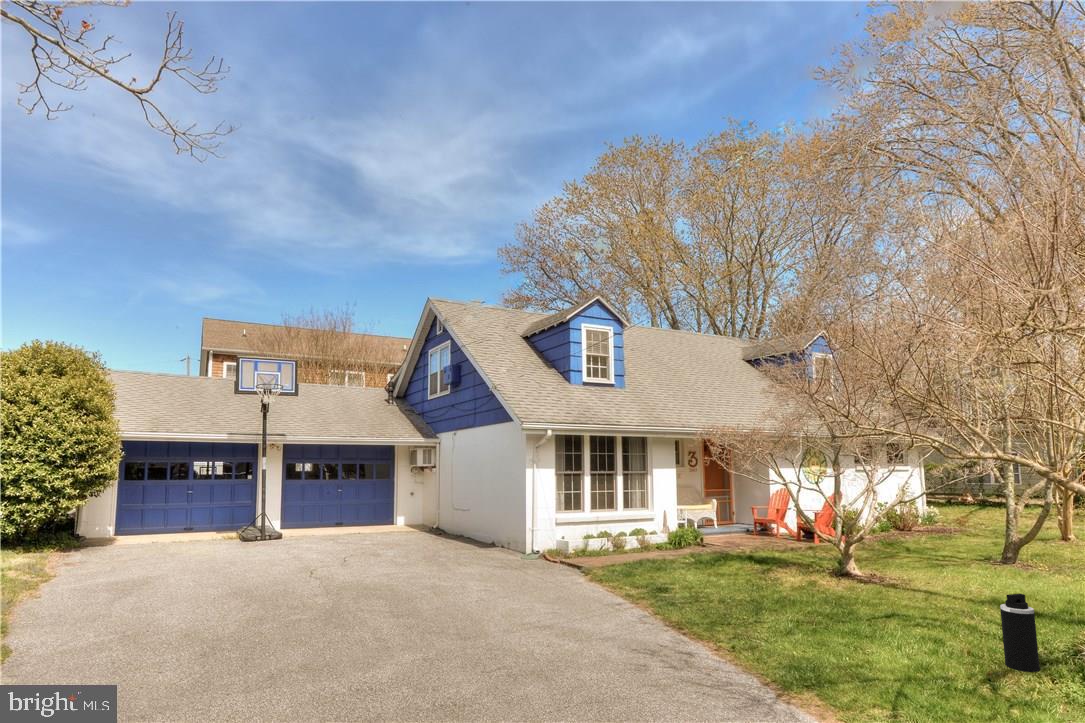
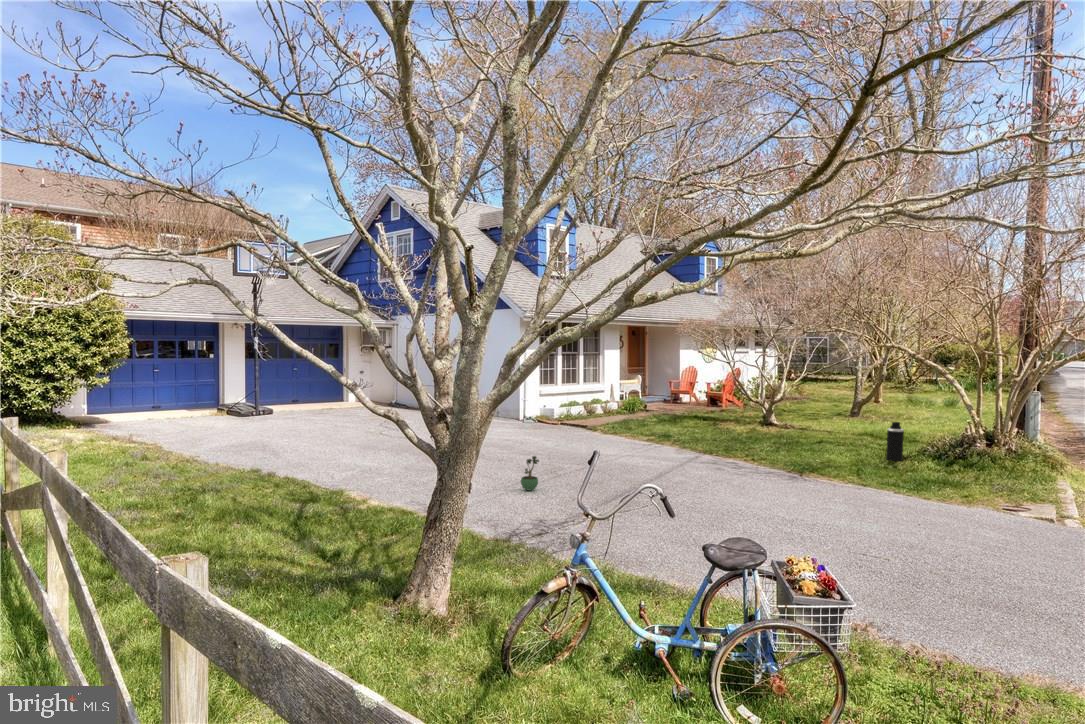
potted plant: none [233,641,274,703] -> present [521,456,539,490]

